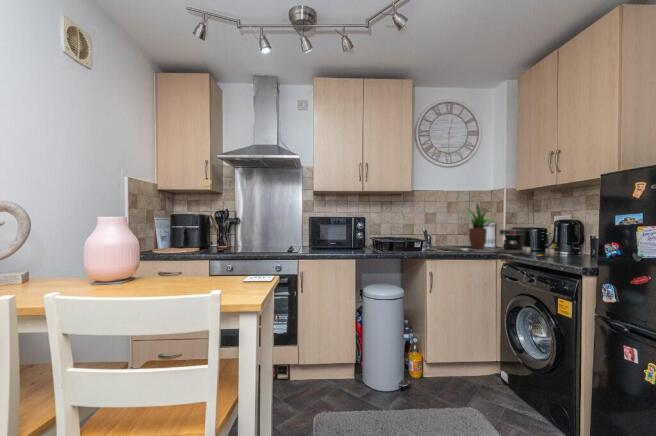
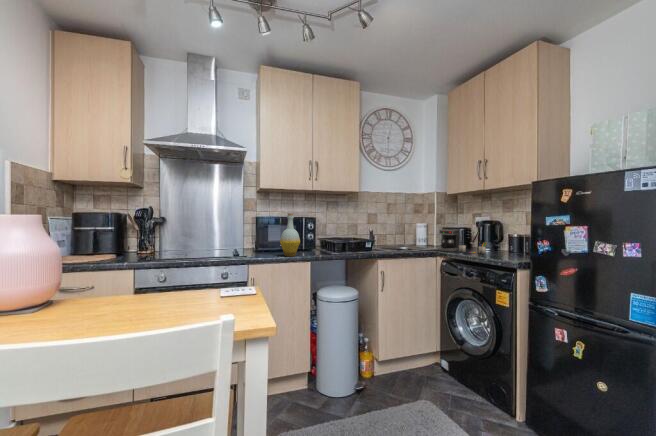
potted plant: present [467,204,496,249] -> none [401,204,438,248]
bottle: none [328,213,347,254] -> present [280,213,300,257]

